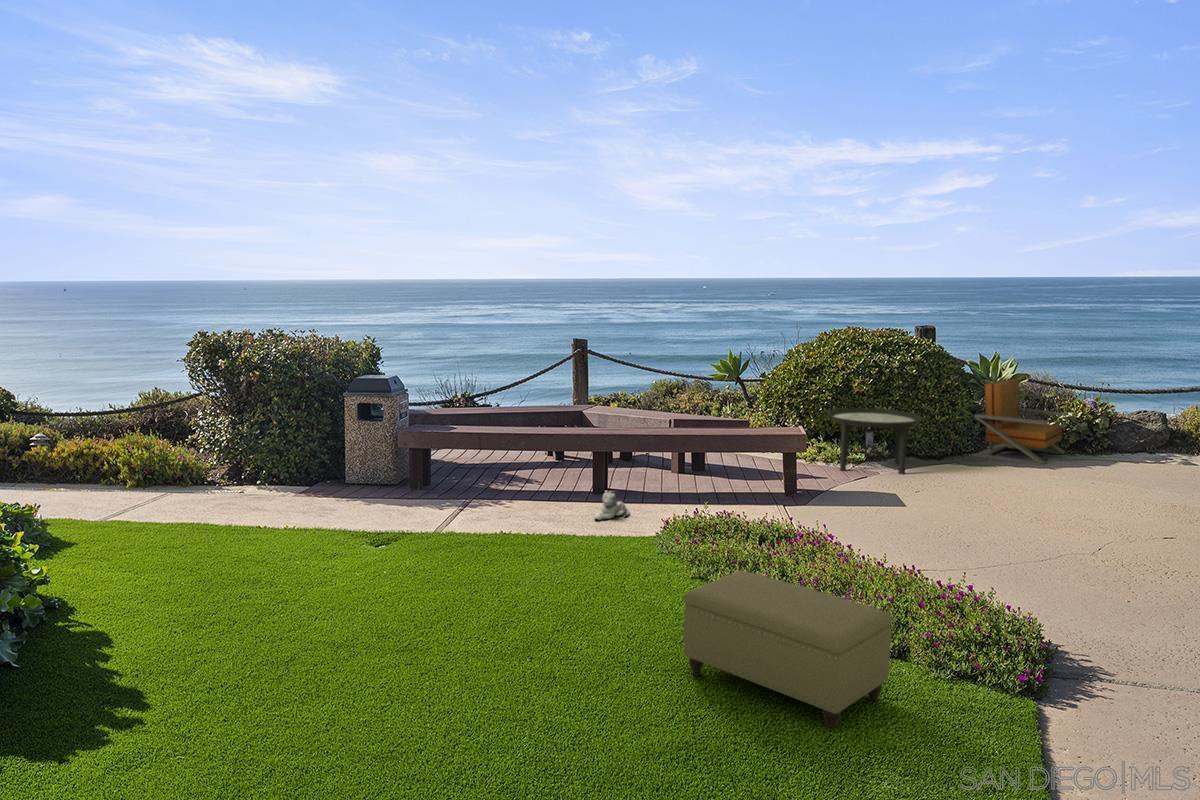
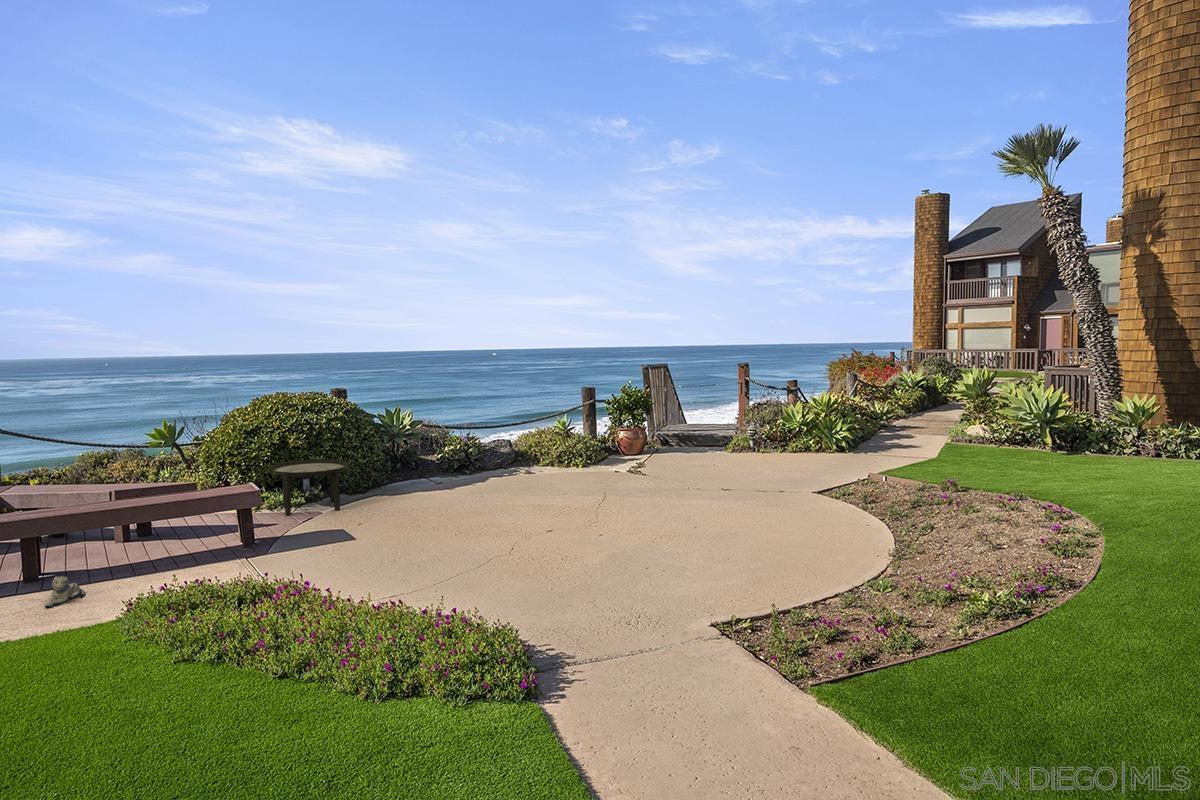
lounge chair: present [974,379,1067,465] -> none [387,424,452,488]
ottoman: present [684,571,893,730] -> none [181,622,361,730]

